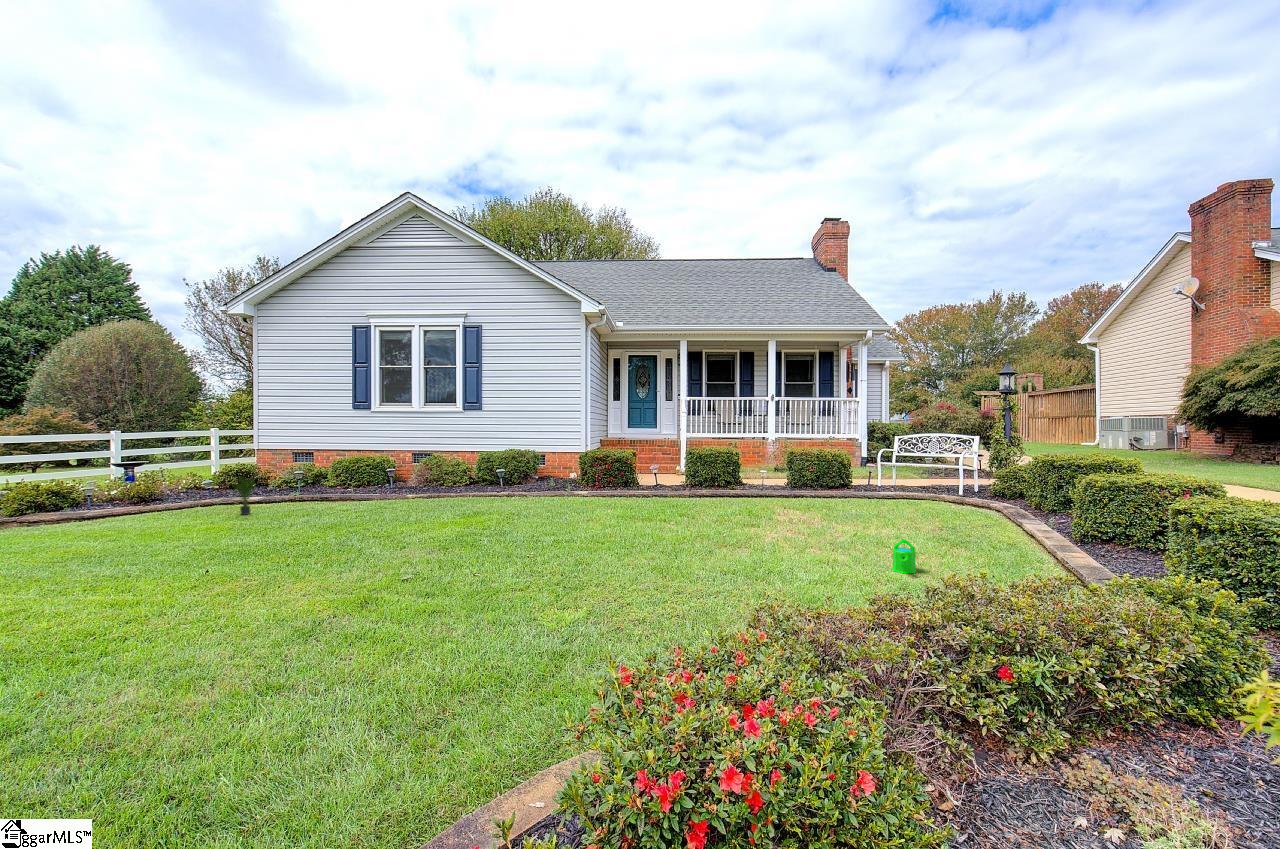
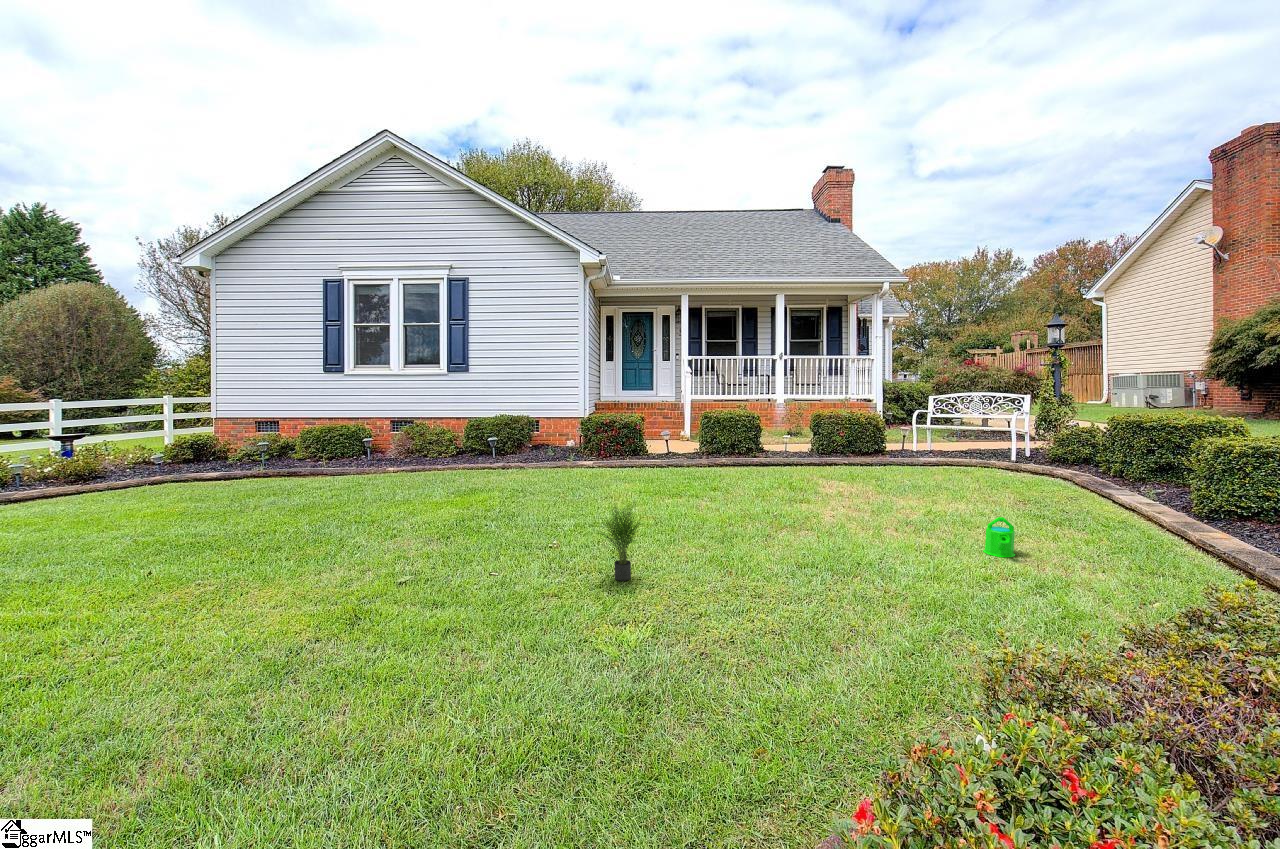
potted plant: present [230,477,254,515] -> present [598,506,641,581]

